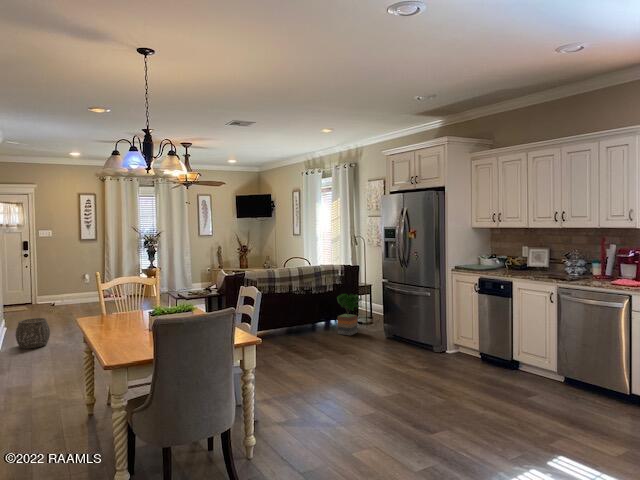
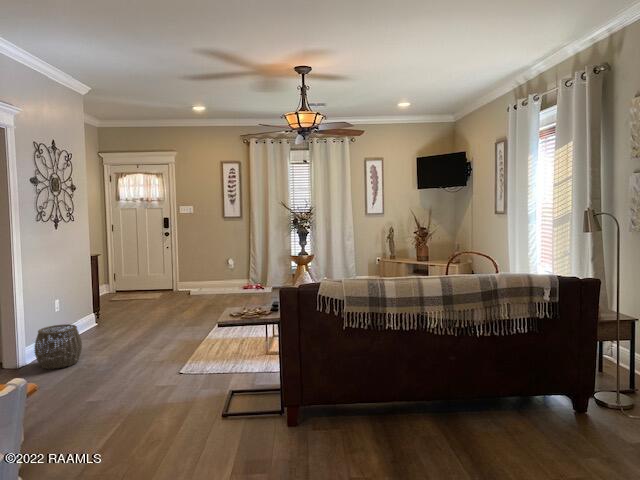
potted tree: present [337,294,361,335] -> none [529,342,598,448]

